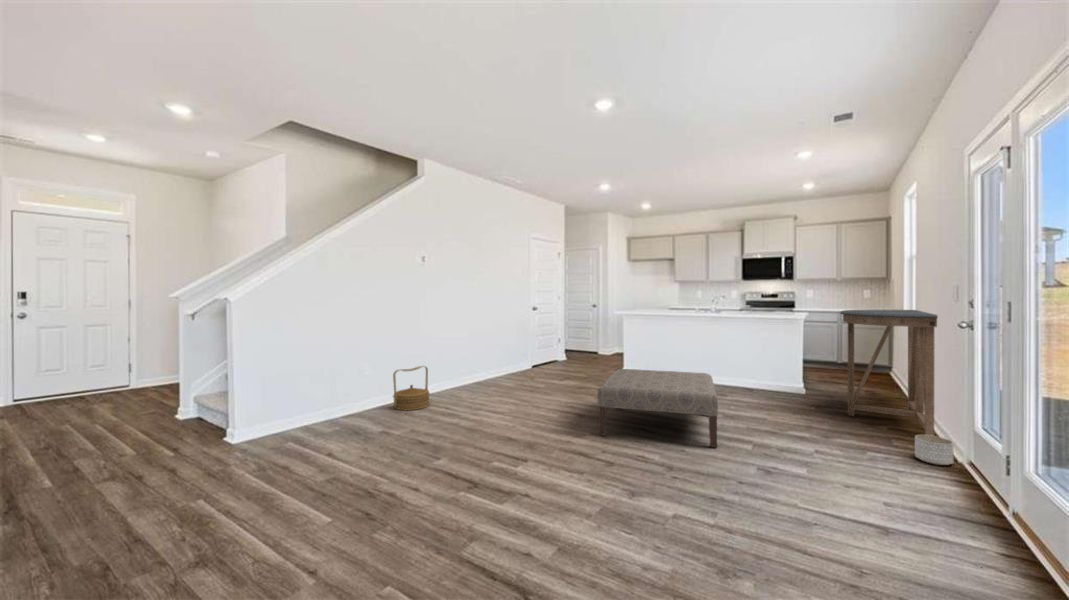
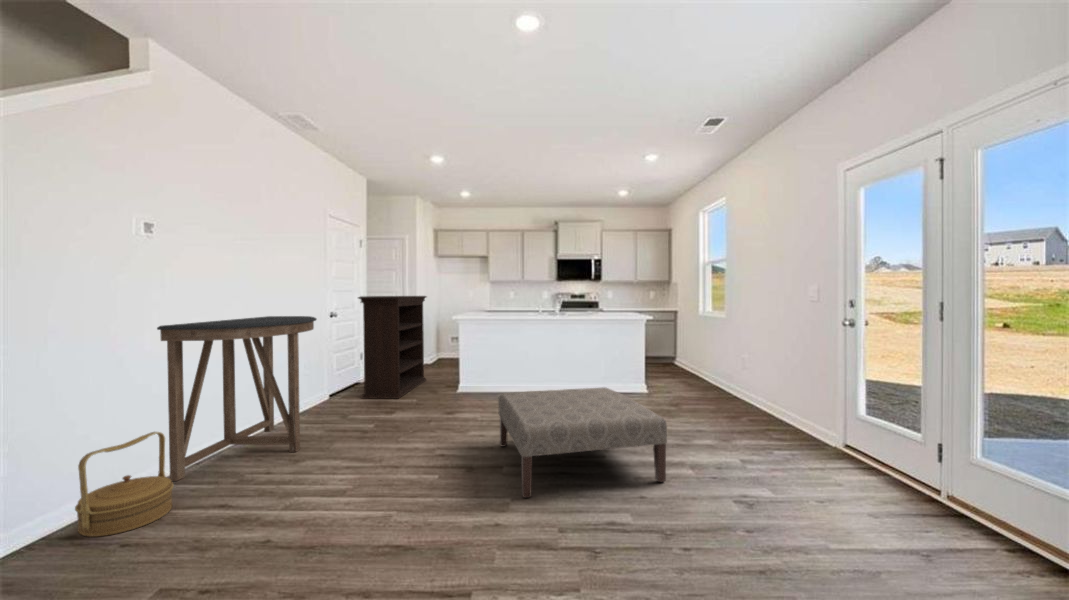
bookshelf: none [550,295,608,373] -> present [358,296,426,399]
console table: present [840,310,938,436] -> present [157,316,316,481]
planter: present [915,435,954,465] -> none [804,426,835,454]

